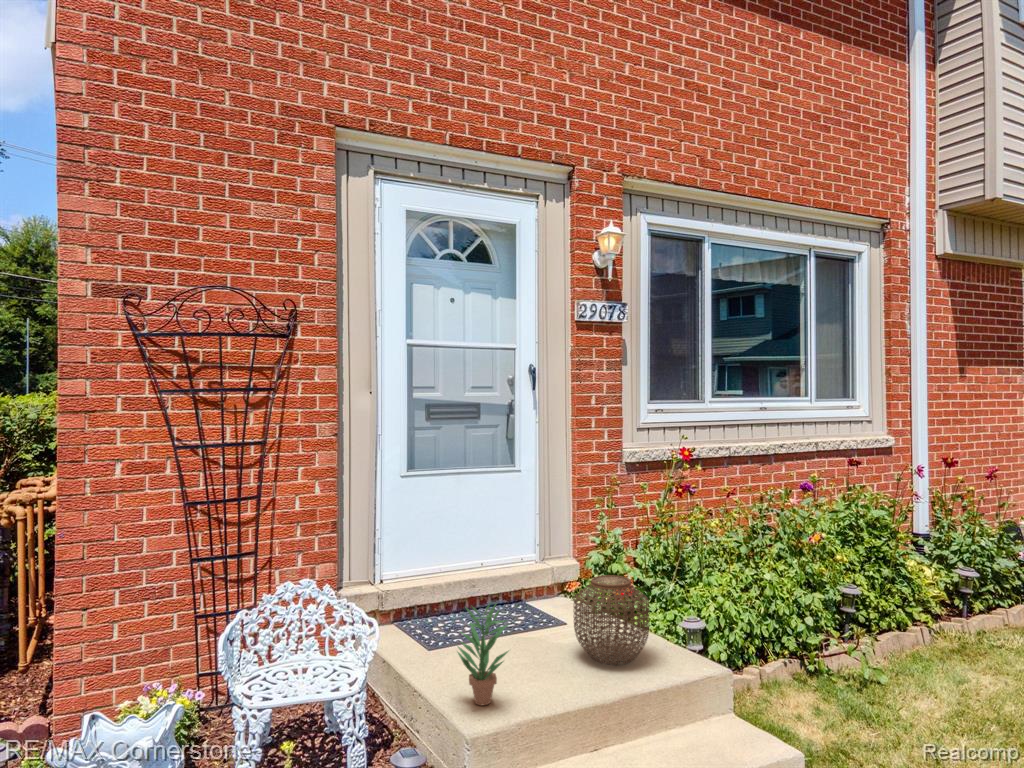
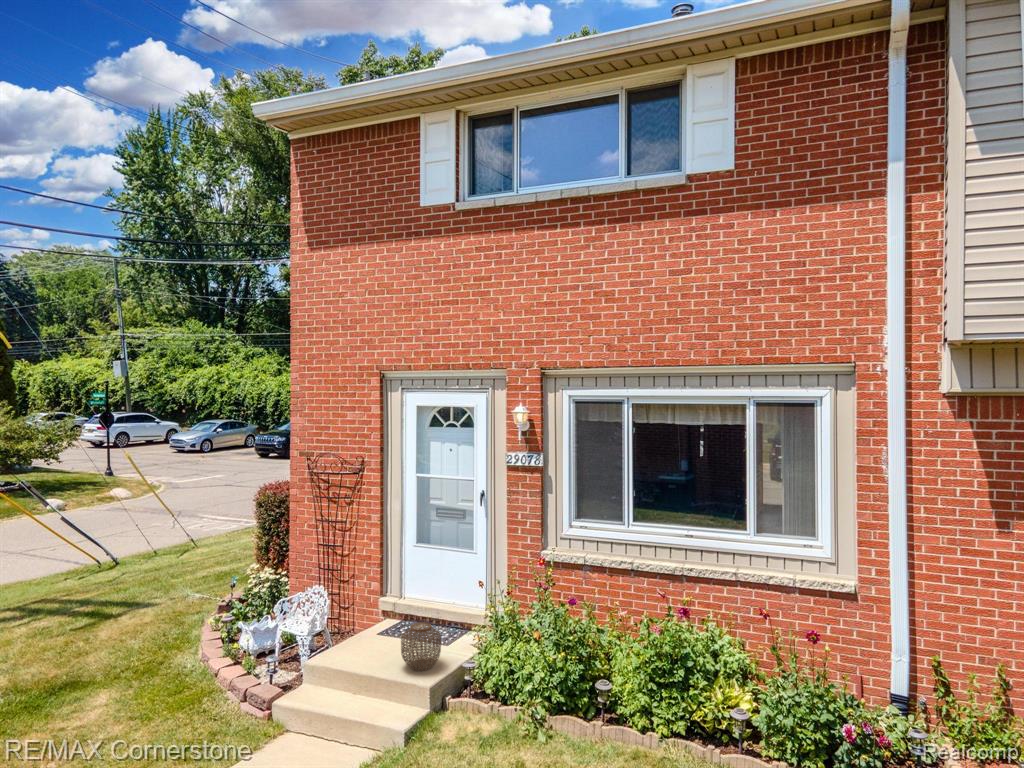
potted plant: present [458,604,508,705] -> none [327,615,354,661]

